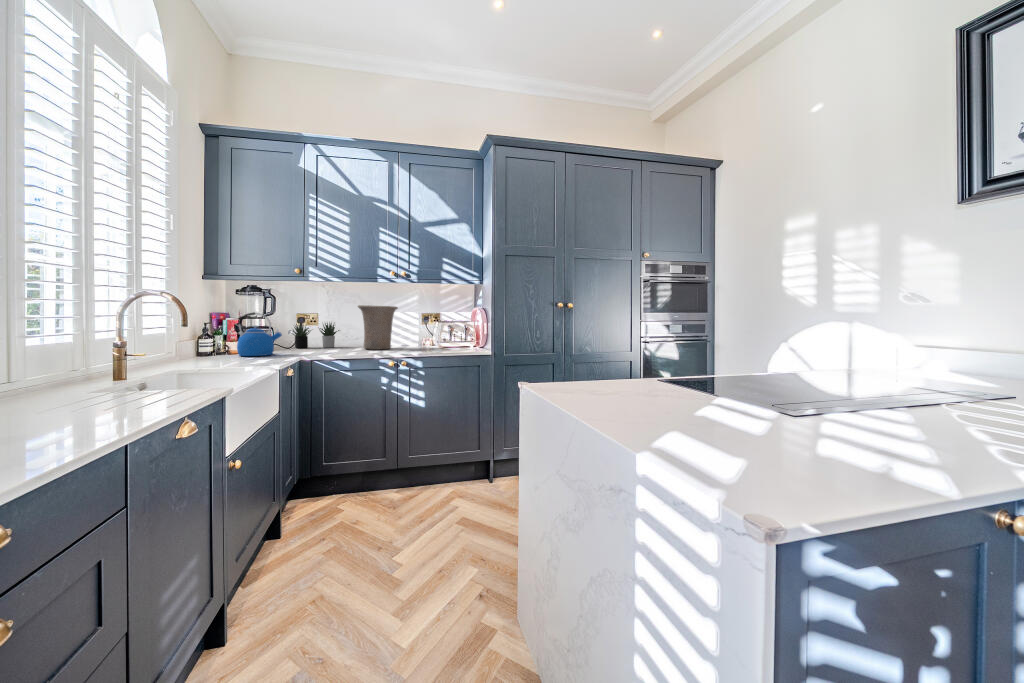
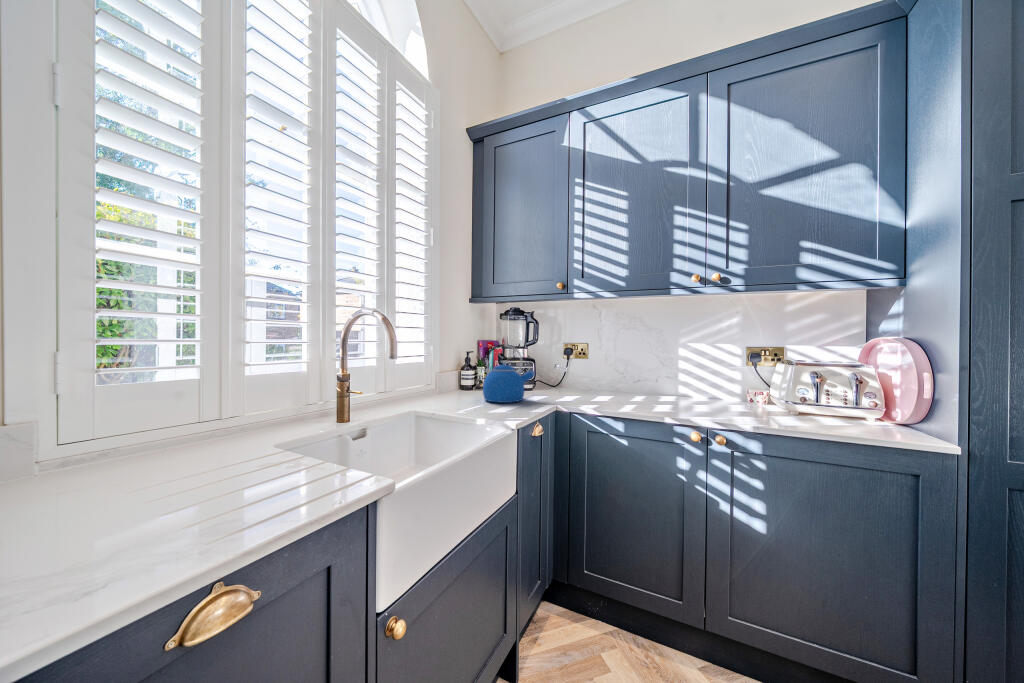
vase: present [358,305,398,349] -> none [640,332,706,403]
succulent plant: present [291,323,339,348] -> none [552,353,619,392]

